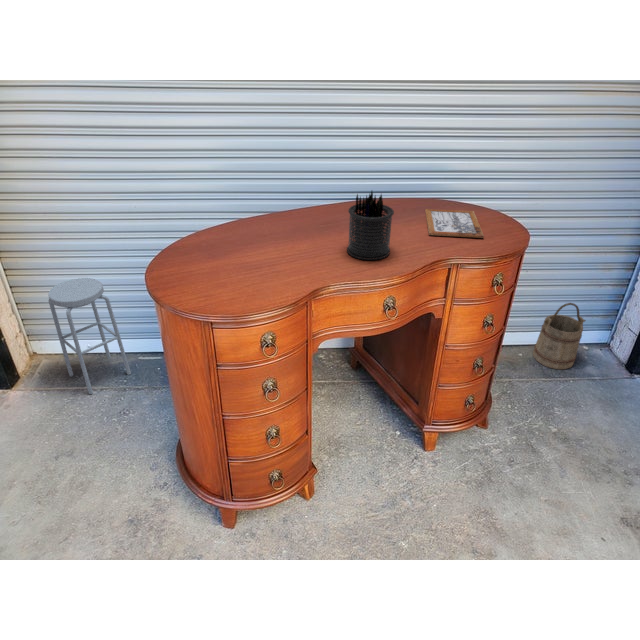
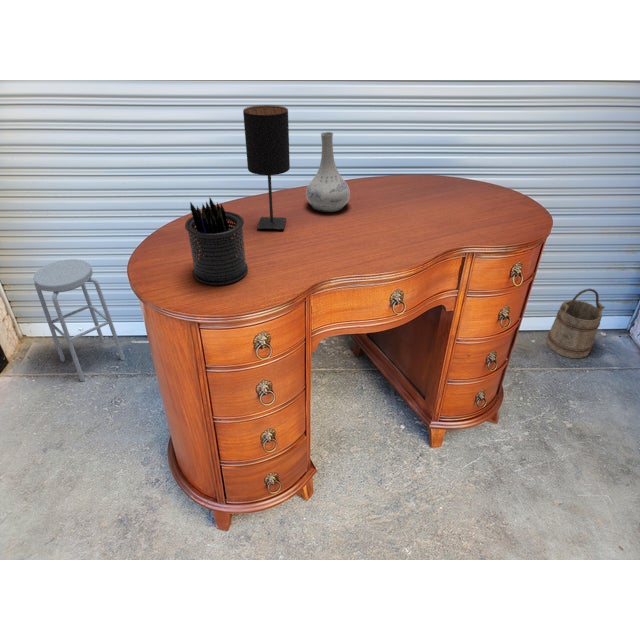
table lamp: none [251,135,291,245] -> present [243,105,290,230]
vase: none [306,158,346,230] -> present [306,132,350,212]
pen holder: present [347,191,394,260] -> present [185,198,248,285]
picture frame: present [425,209,484,238] -> none [438,188,503,223]

